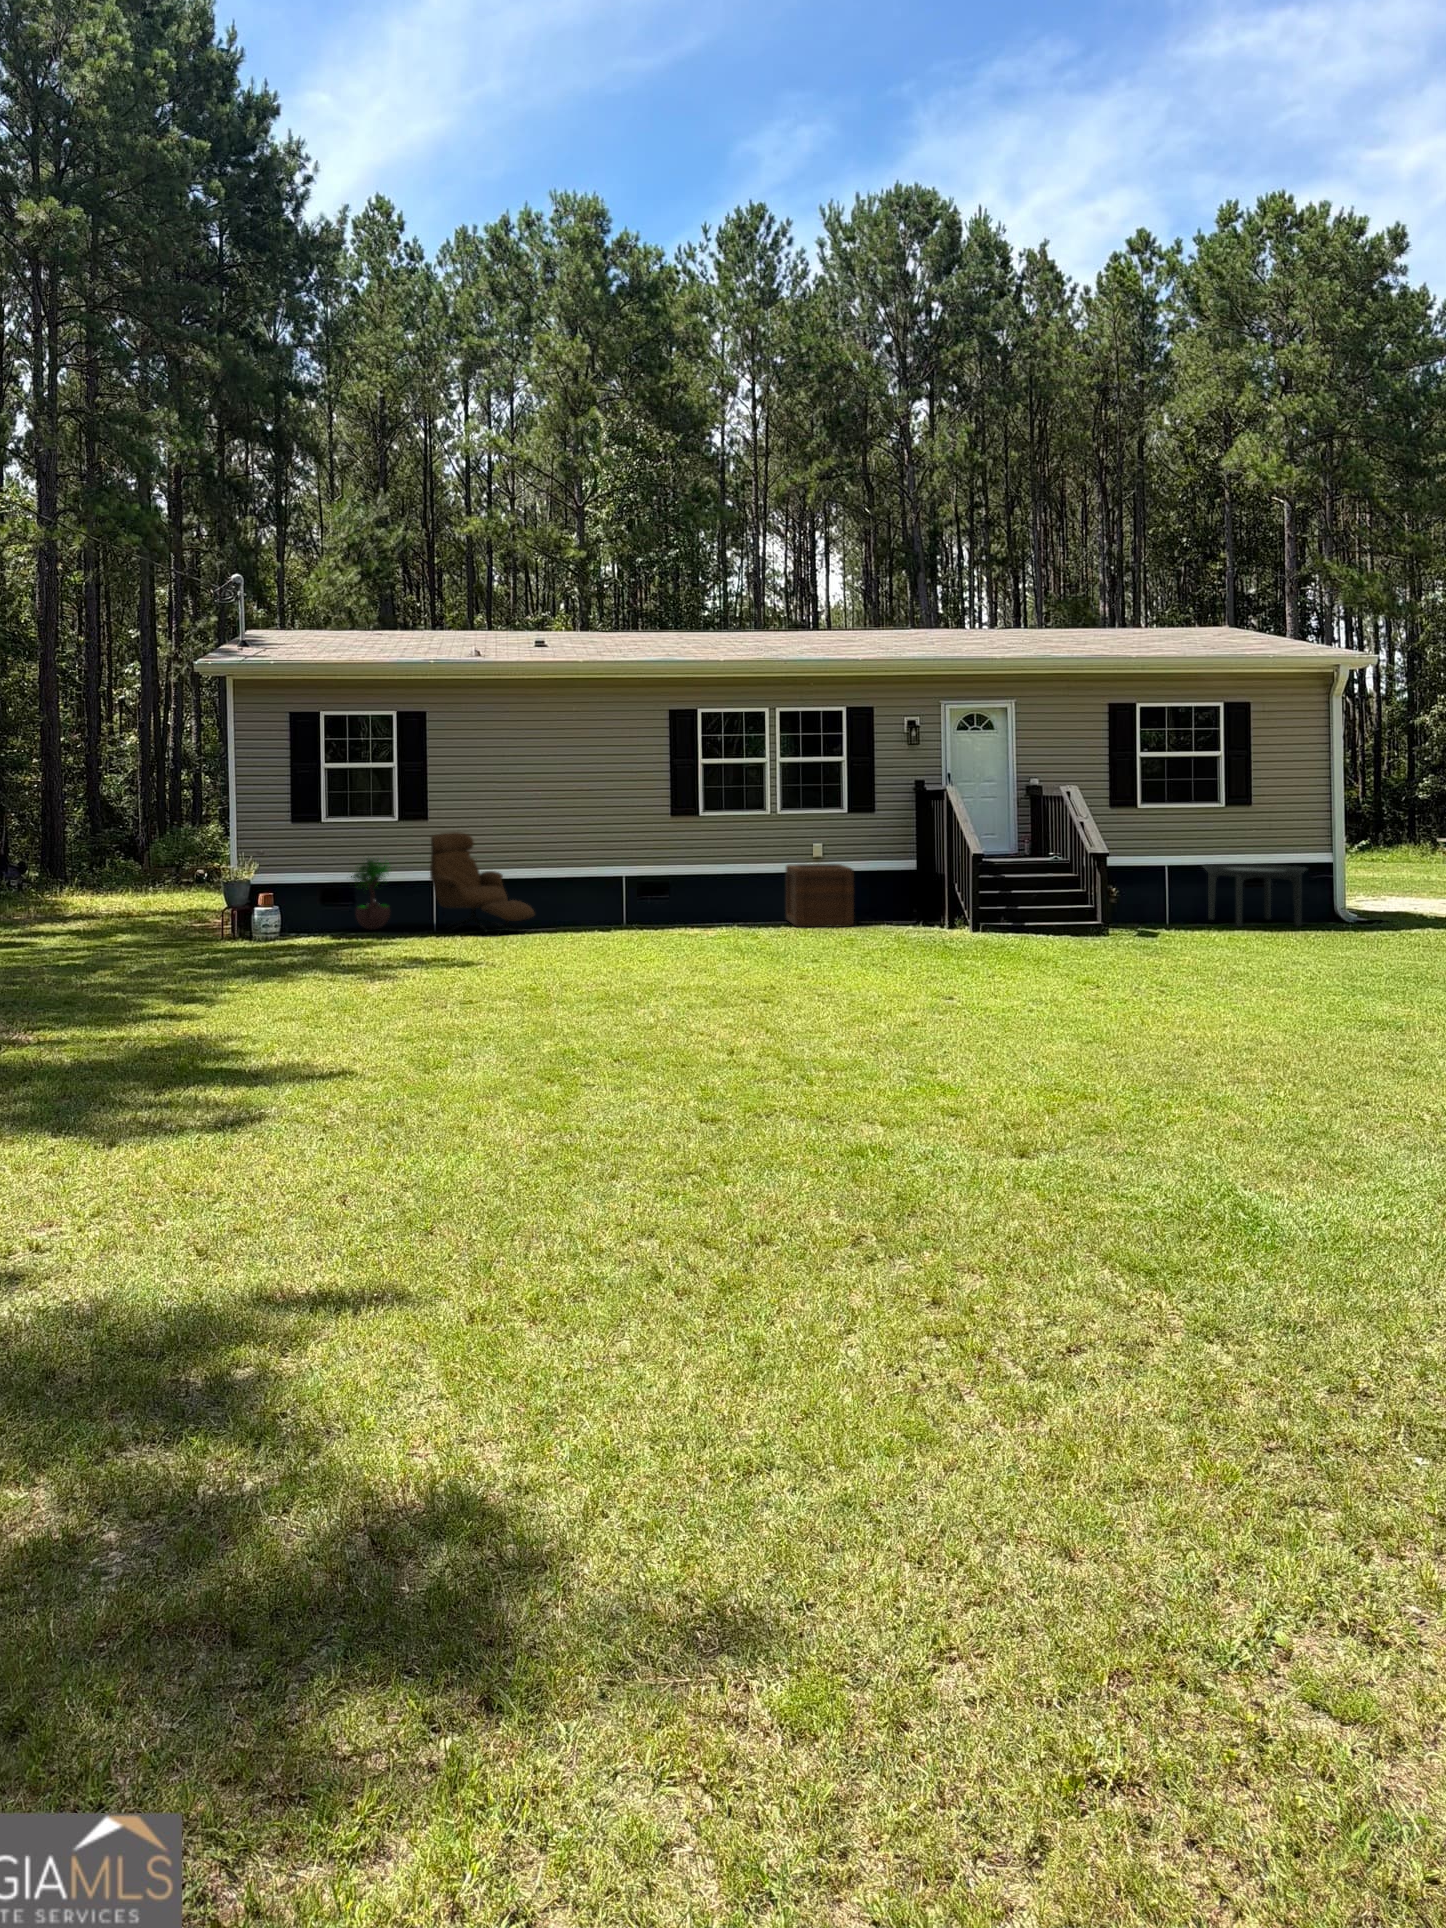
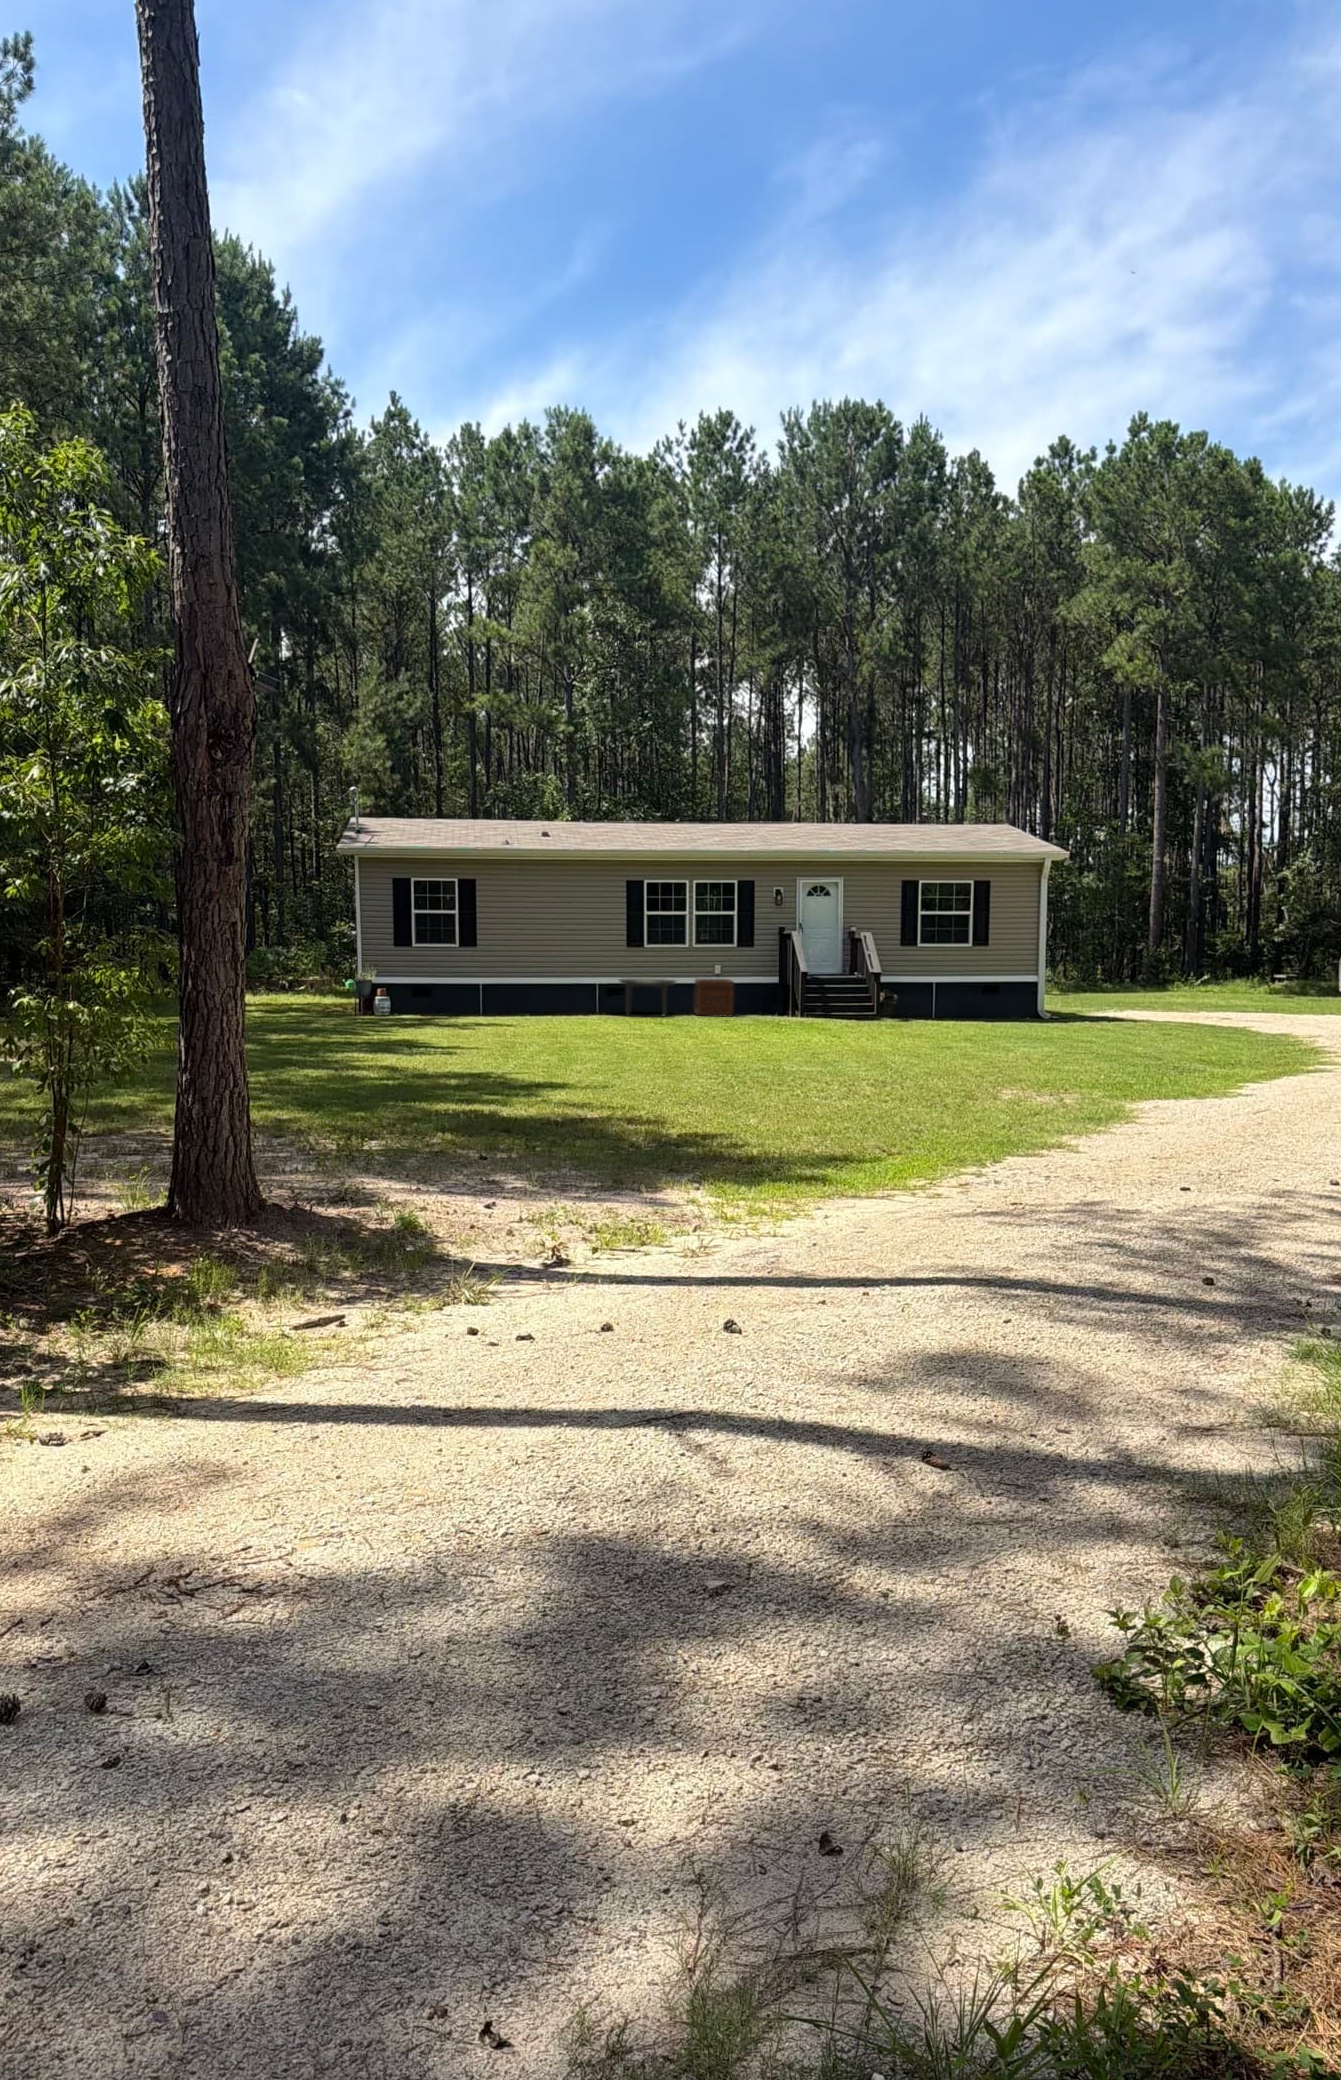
lounge chair: present [430,832,535,934] -> none [479,953,541,1014]
potted tree: present [351,858,390,930] -> none [430,963,458,1010]
round table: present [1203,864,1306,927] -> present [620,978,675,1016]

